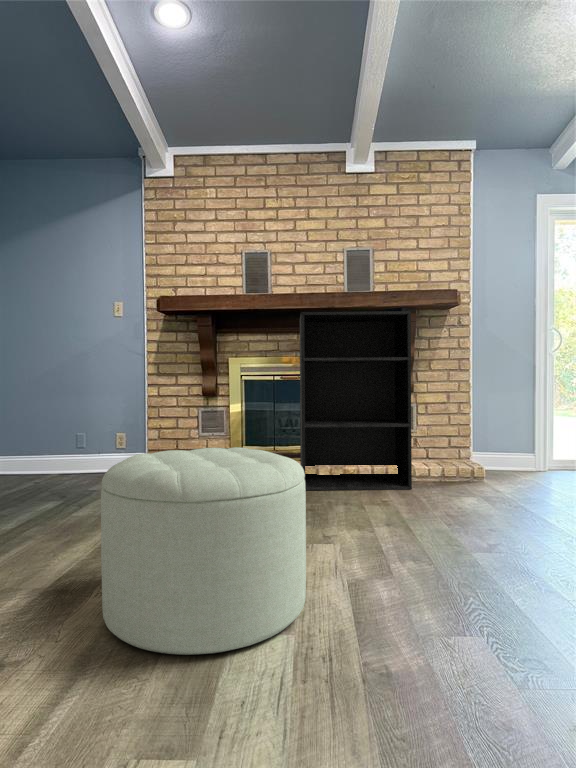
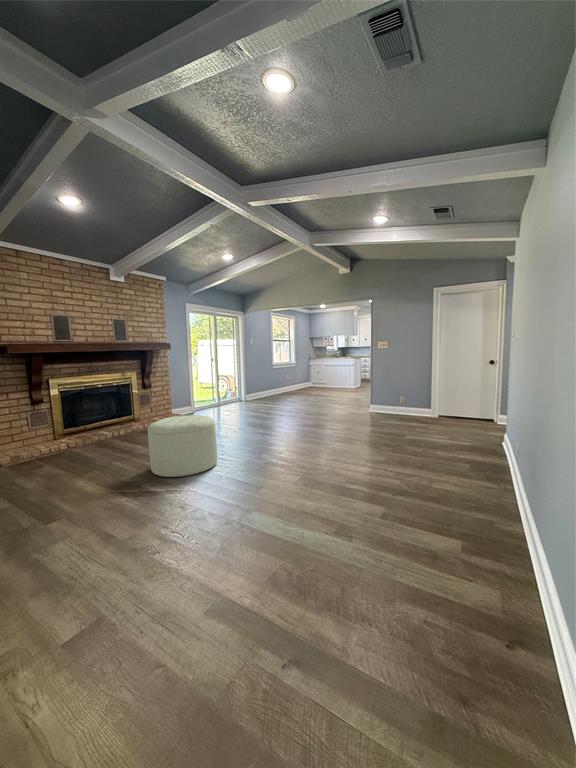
bookshelf: present [299,311,412,490] -> none [98,354,167,441]

